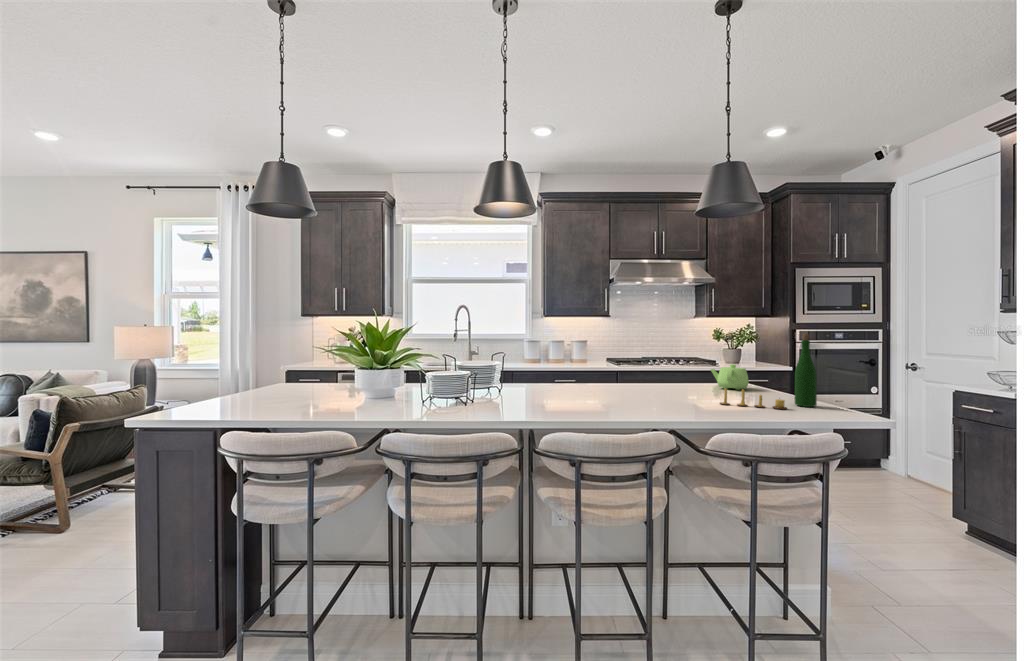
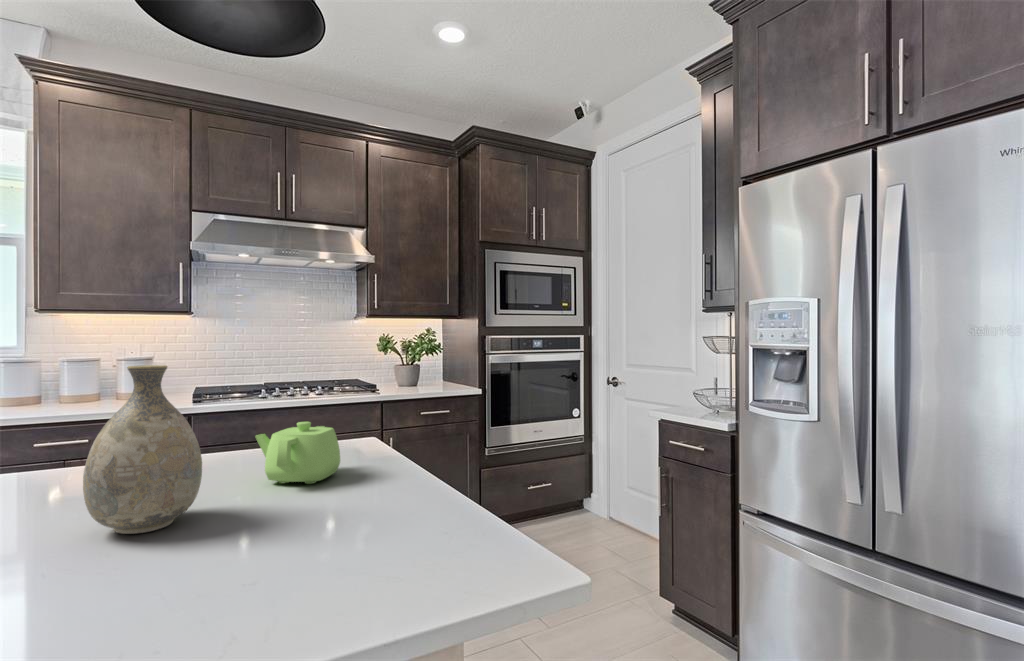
wine bottle: present [795,334,817,407] -> none [369,357,422,575]
vase: none [674,337,710,394] -> present [83,365,202,534]
candle: present [720,388,787,409] -> none [106,550,320,622]

